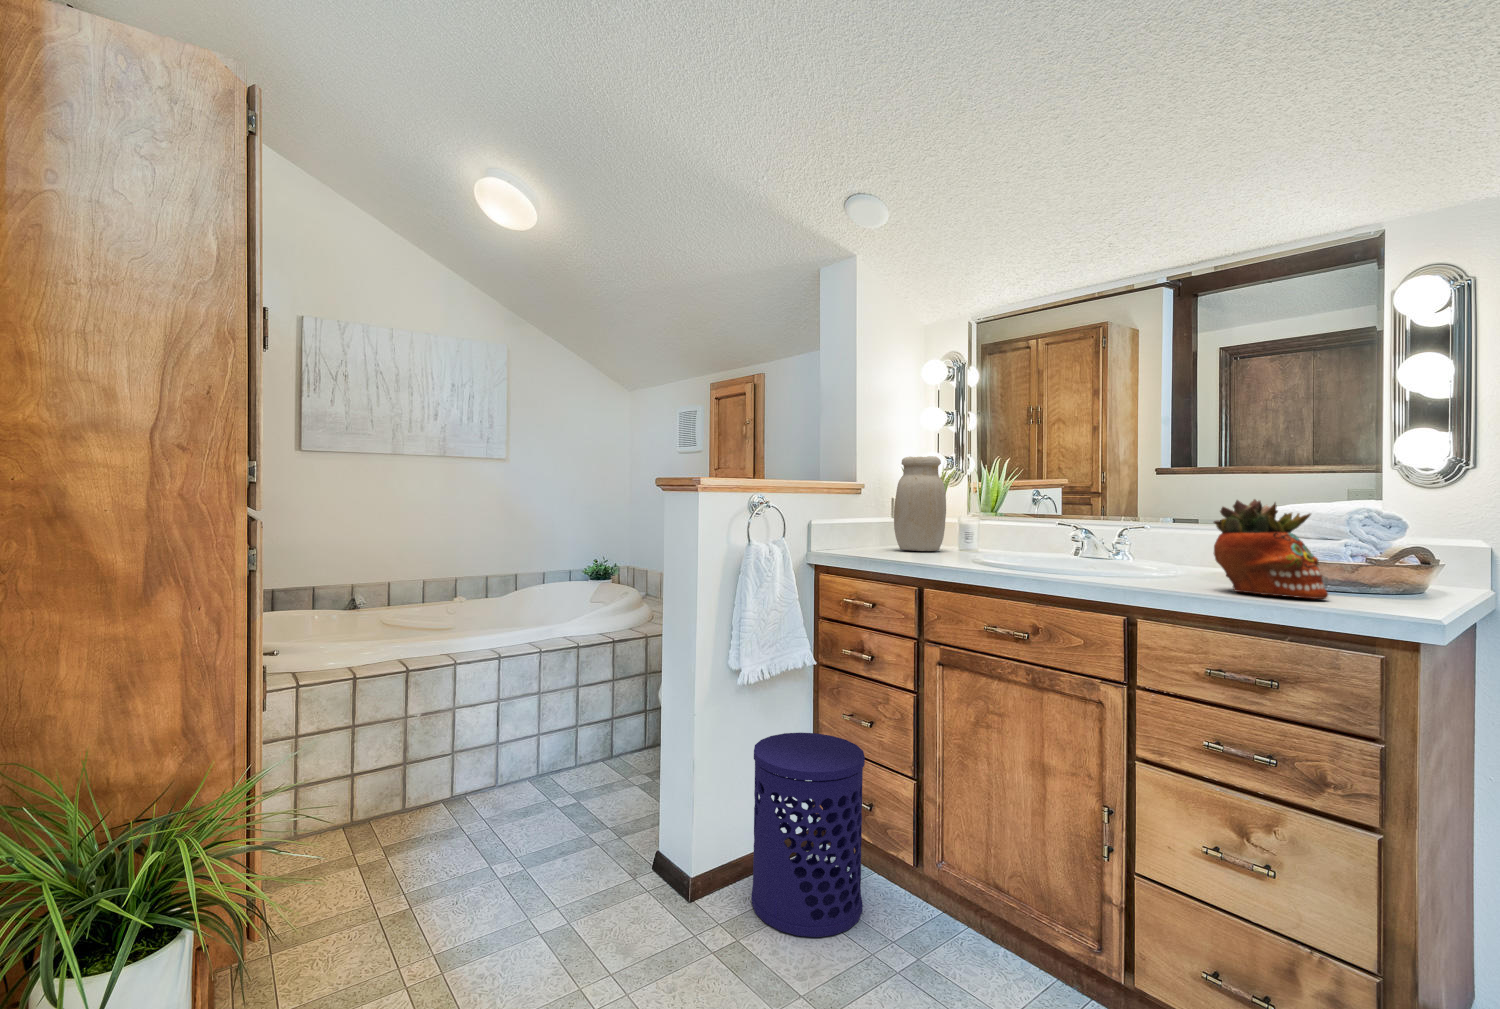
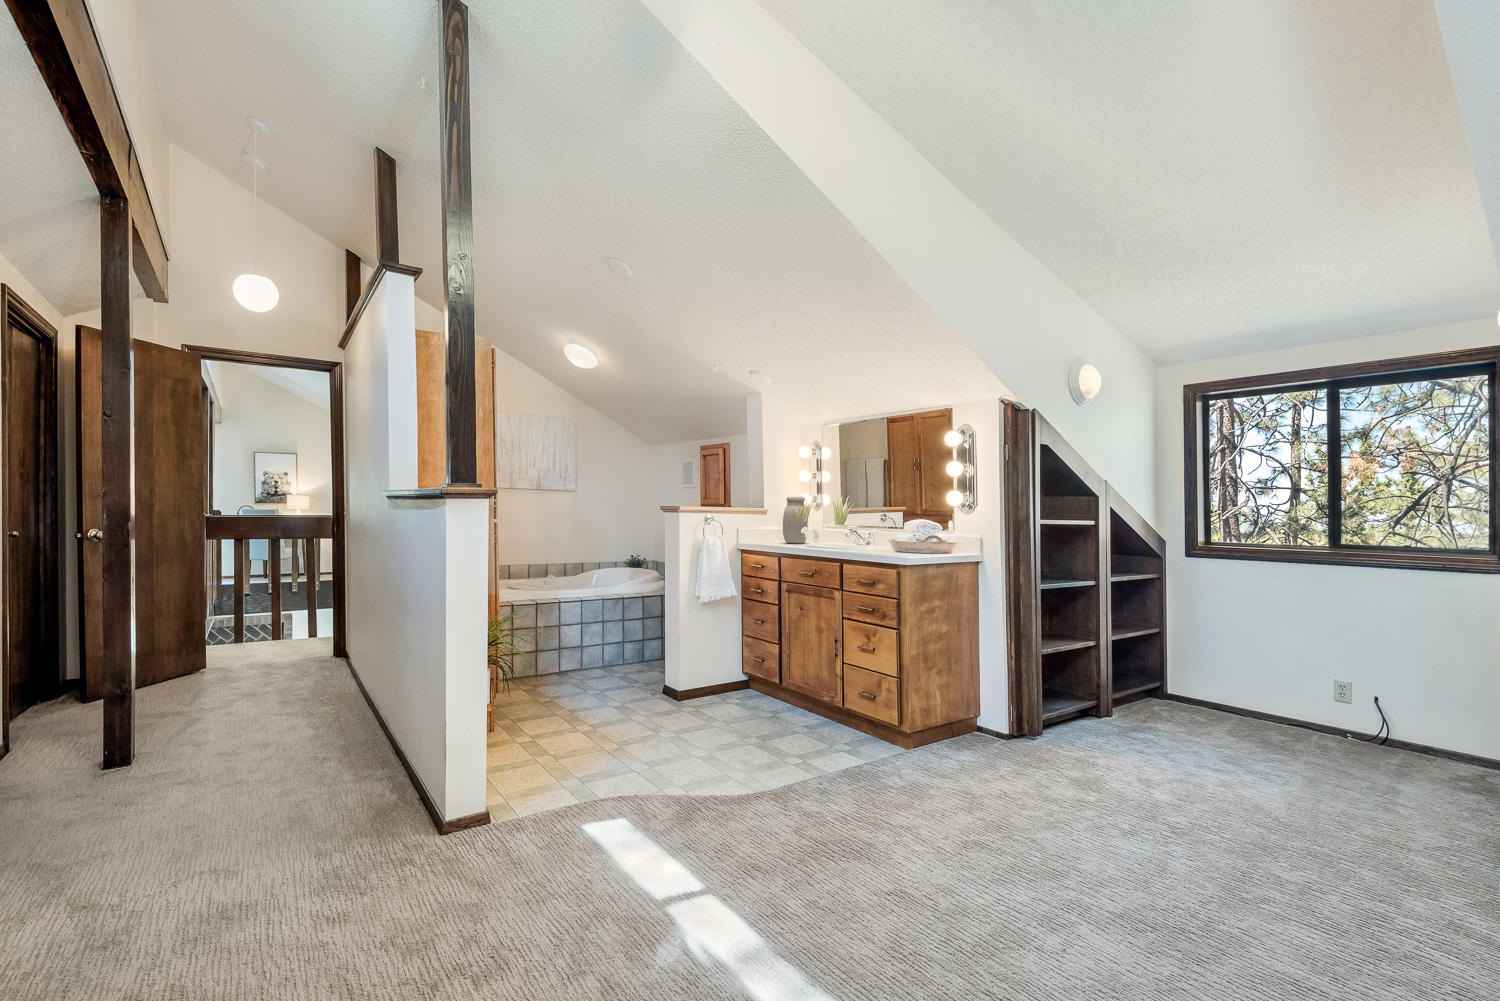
succulent planter: present [1214,499,1328,599] -> none [868,518,897,554]
waste bin: present [751,733,865,937] -> none [706,628,756,708]

